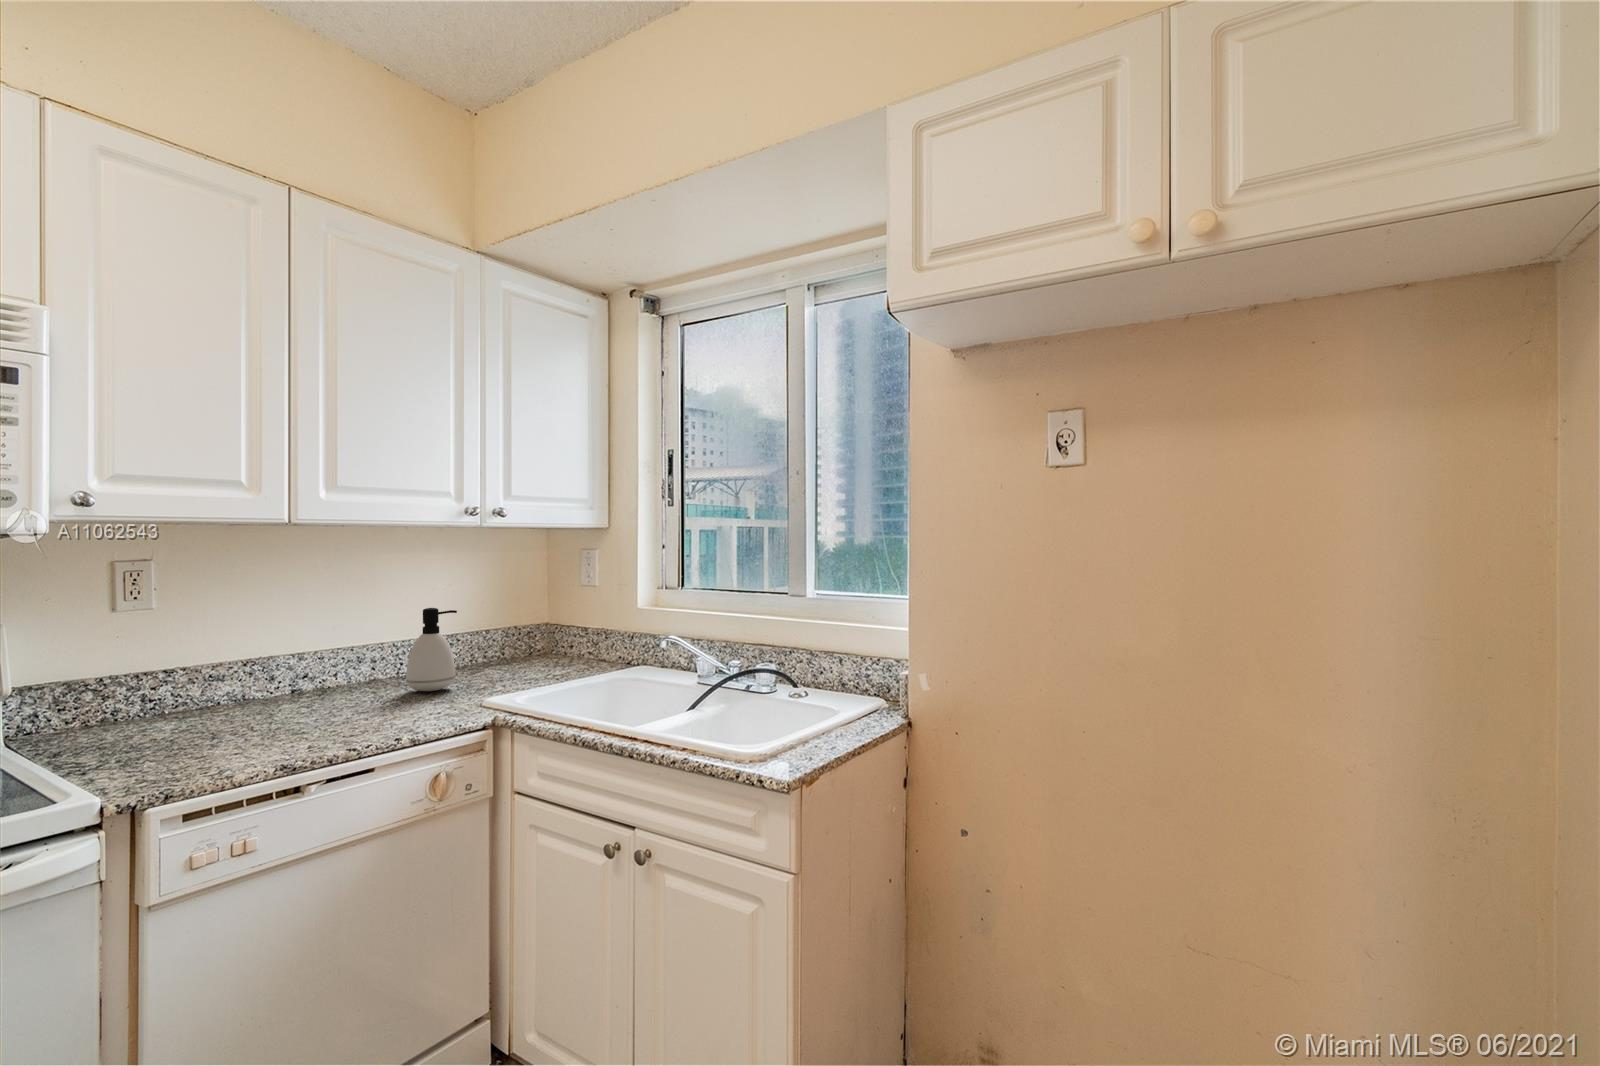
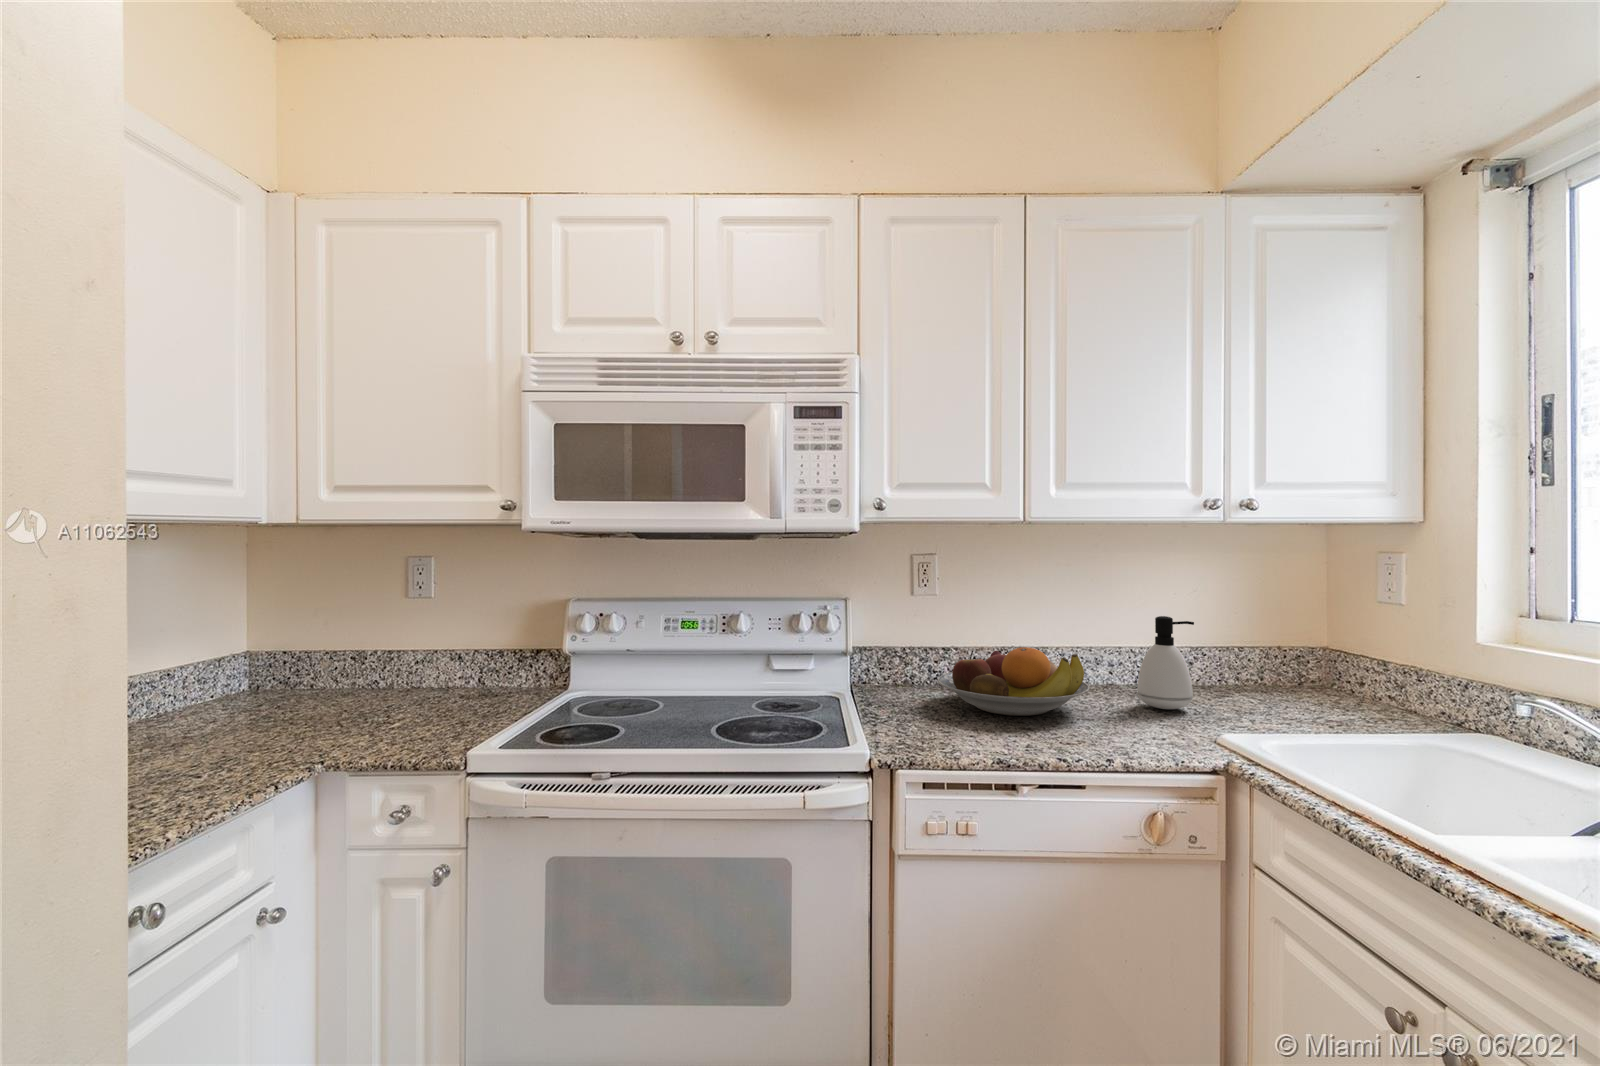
fruit bowl: none [170,652,363,728] -> present [938,647,1089,716]

